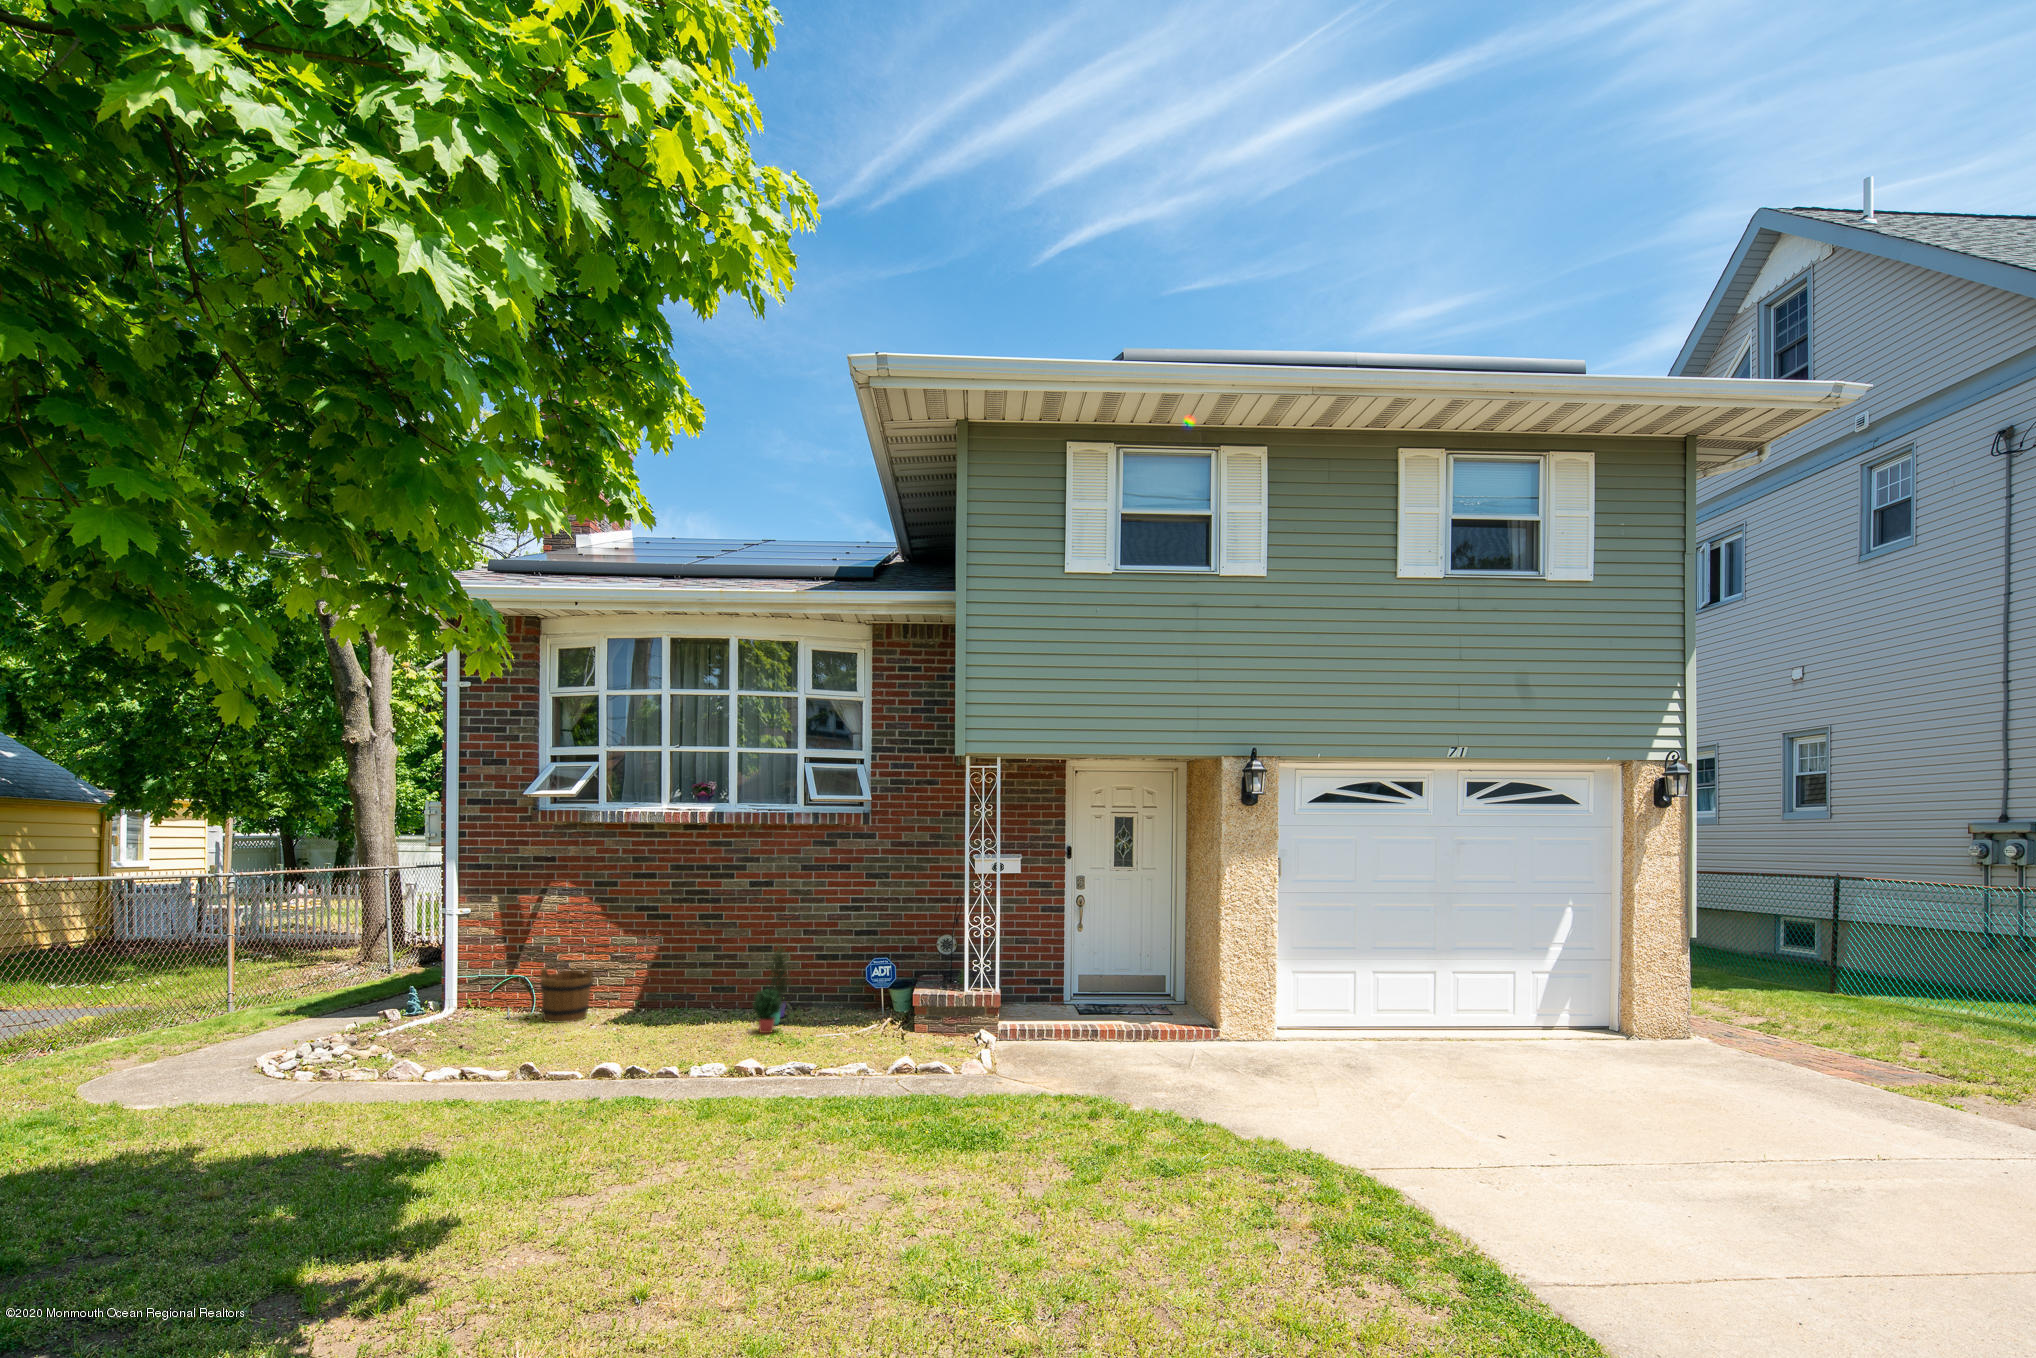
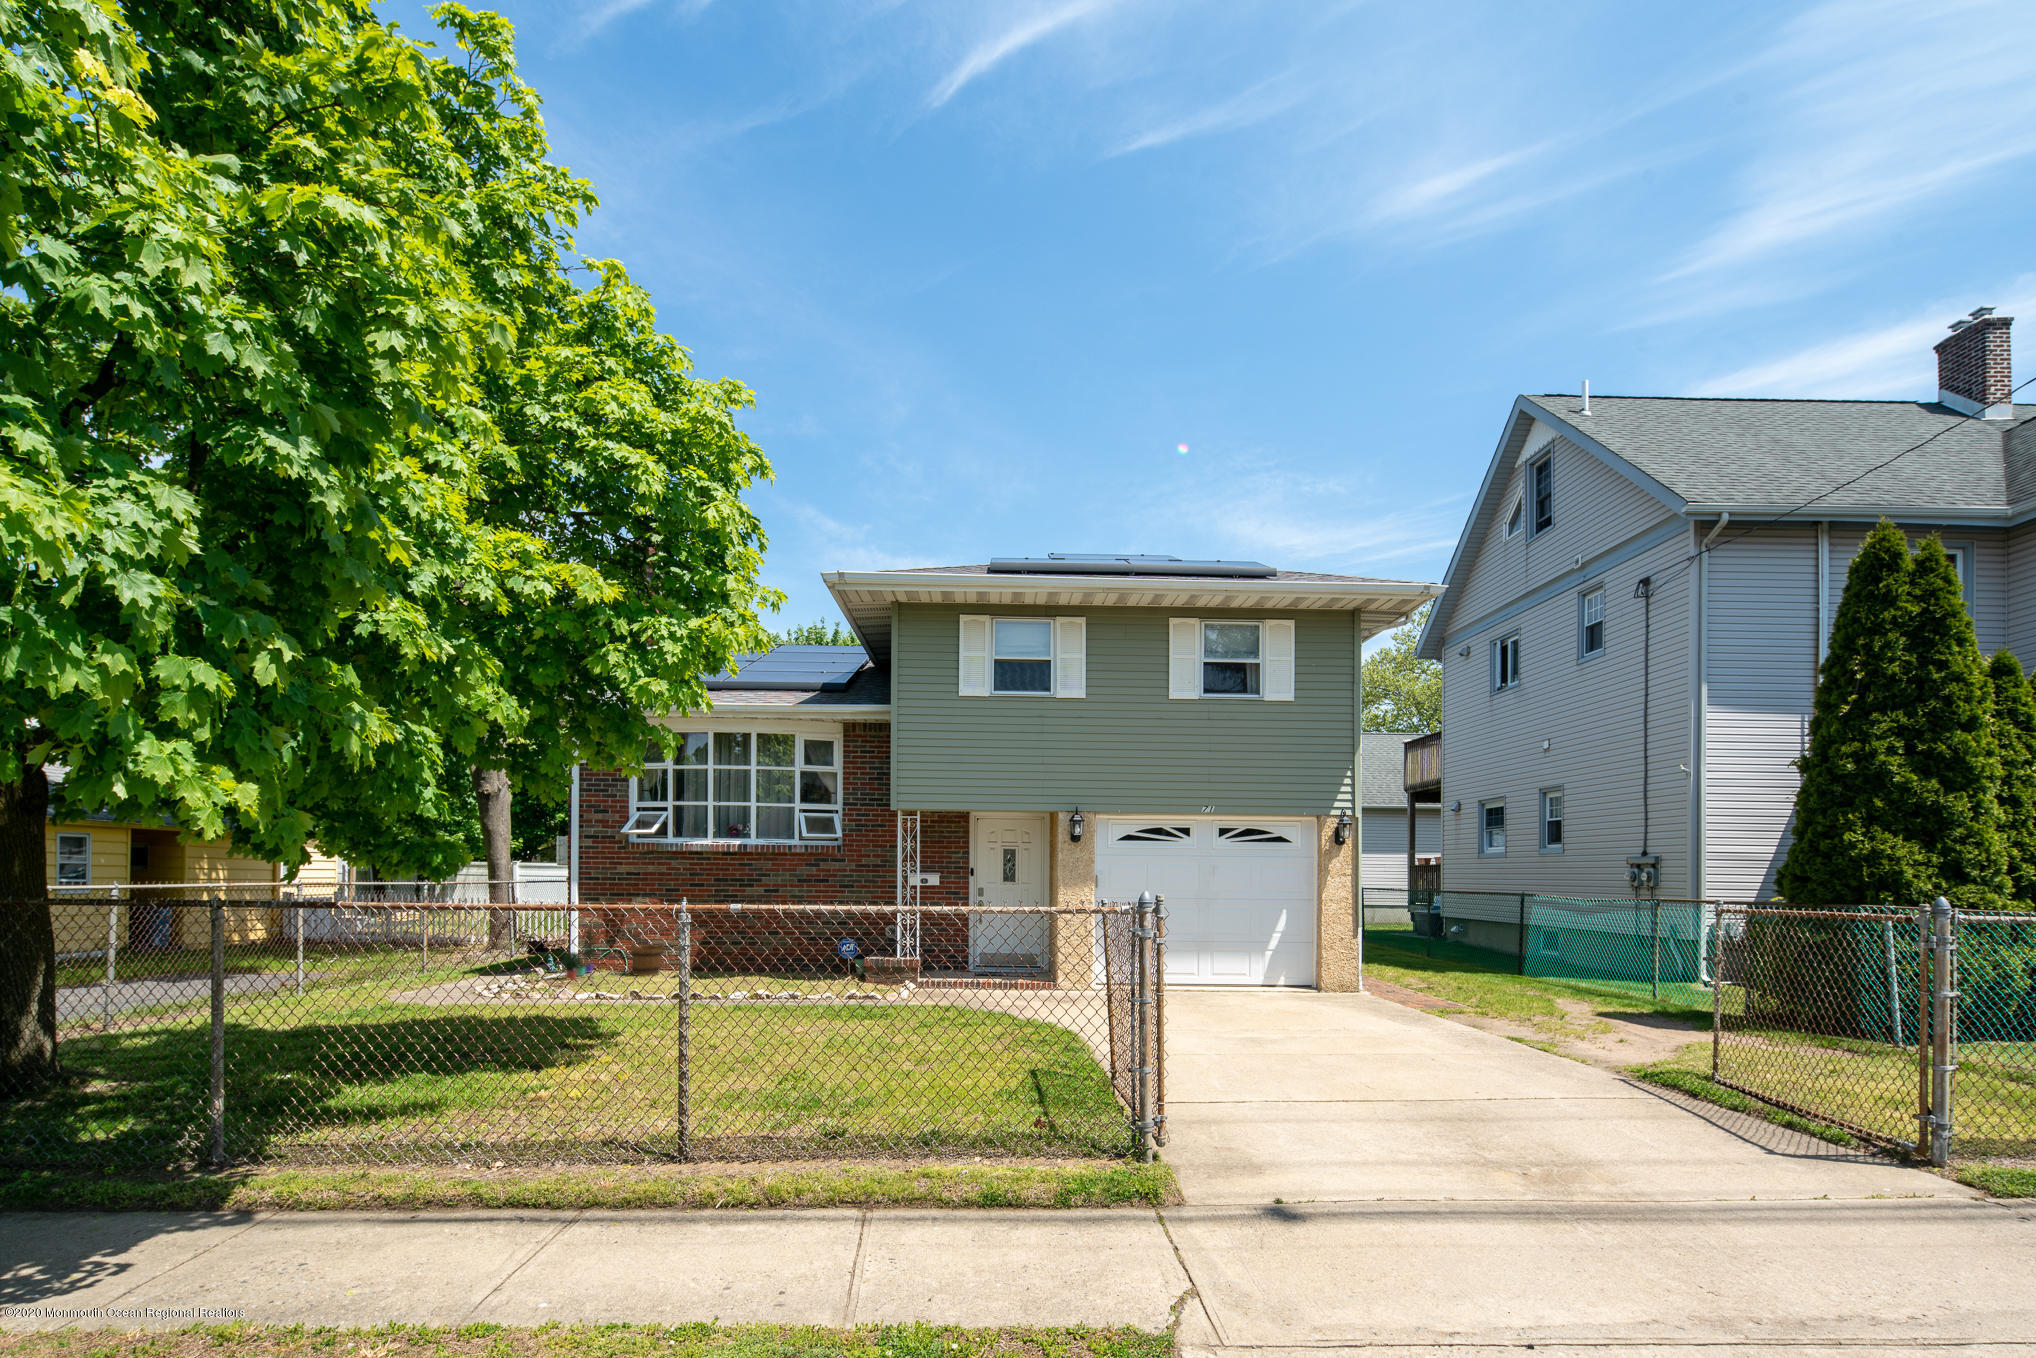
potted plant: present [753,945,791,1033] -> present [562,926,597,980]

